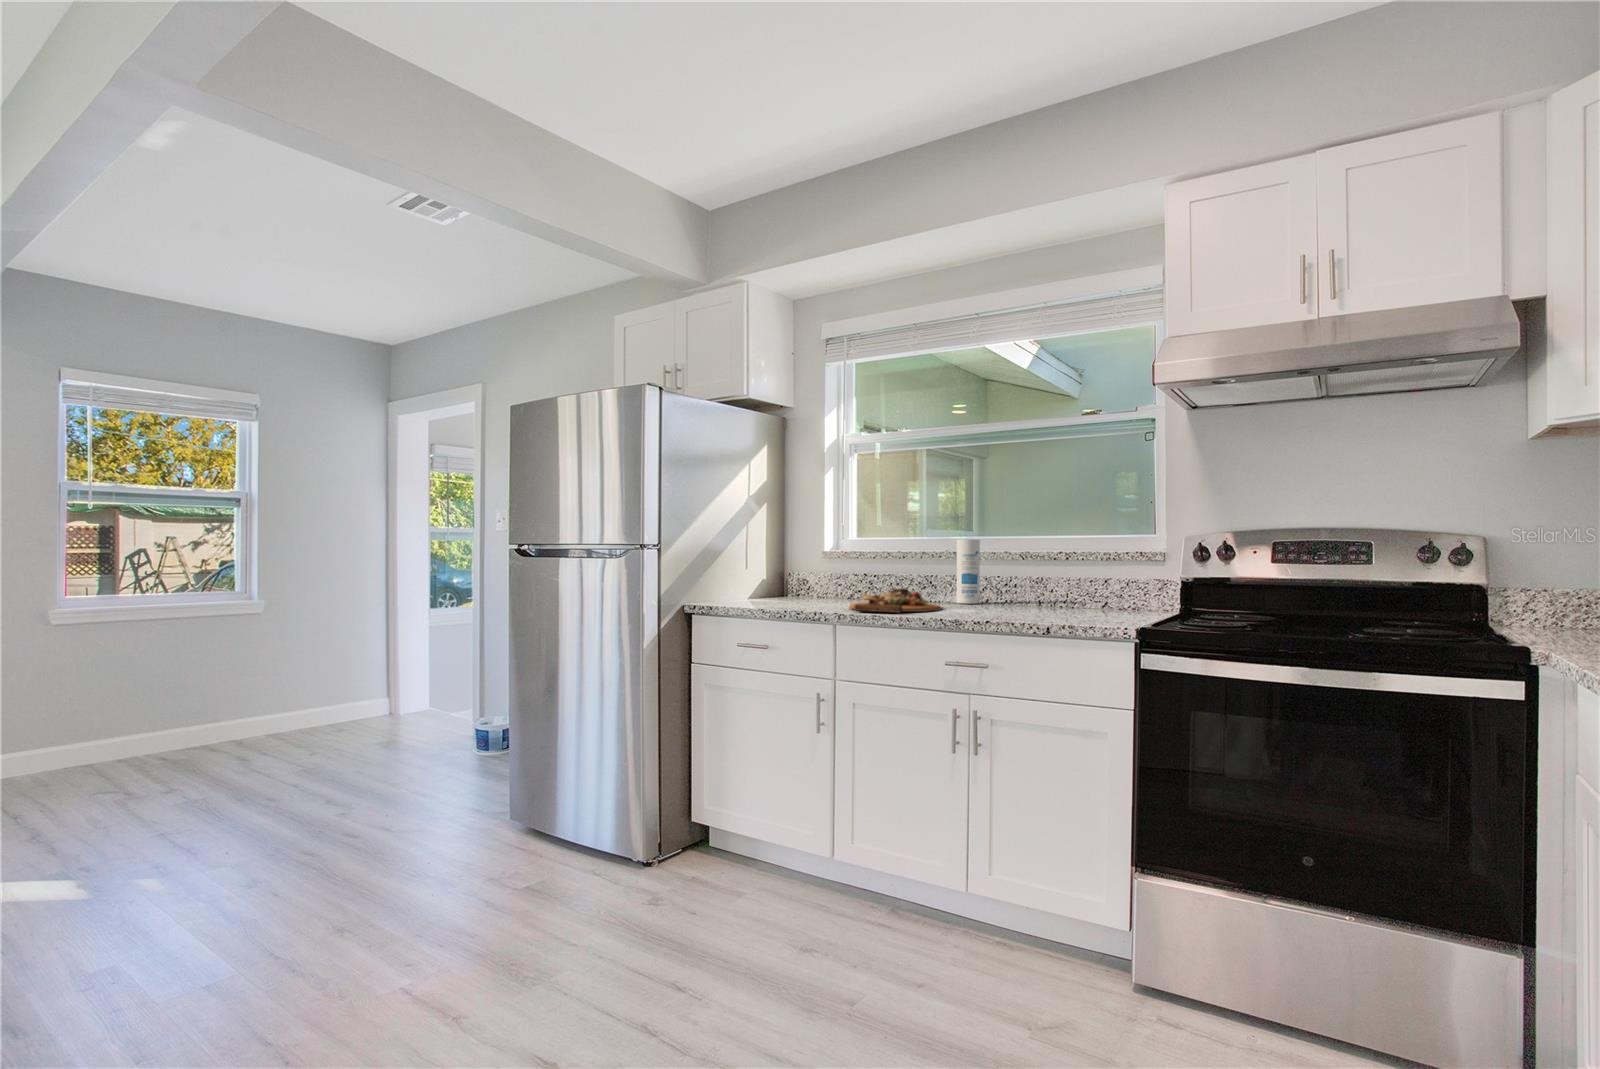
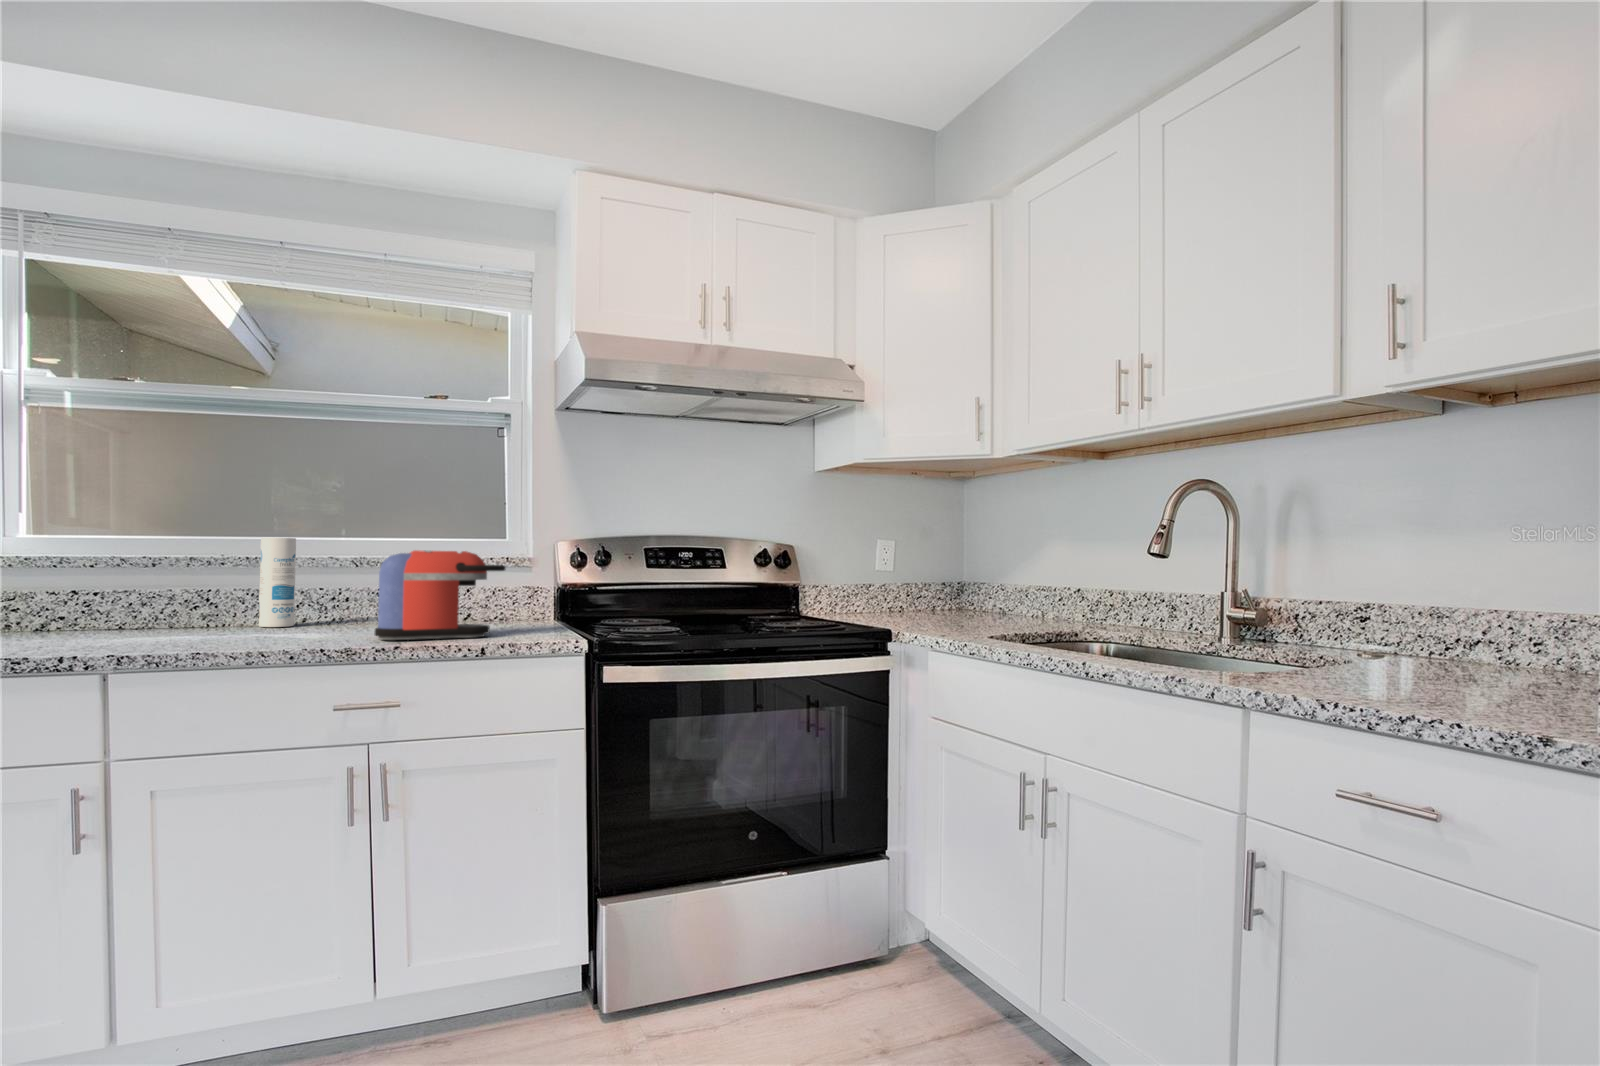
coffee maker: none [990,548,1095,620] -> present [375,550,506,640]
cutting board: present [849,588,942,613] -> none [108,609,272,648]

